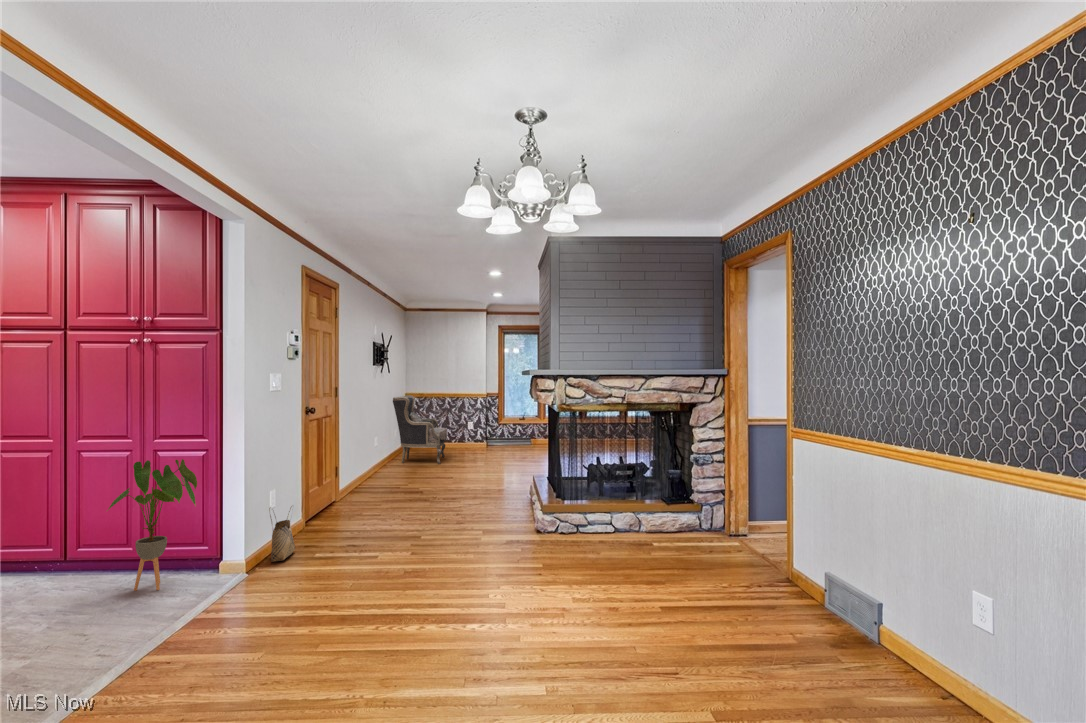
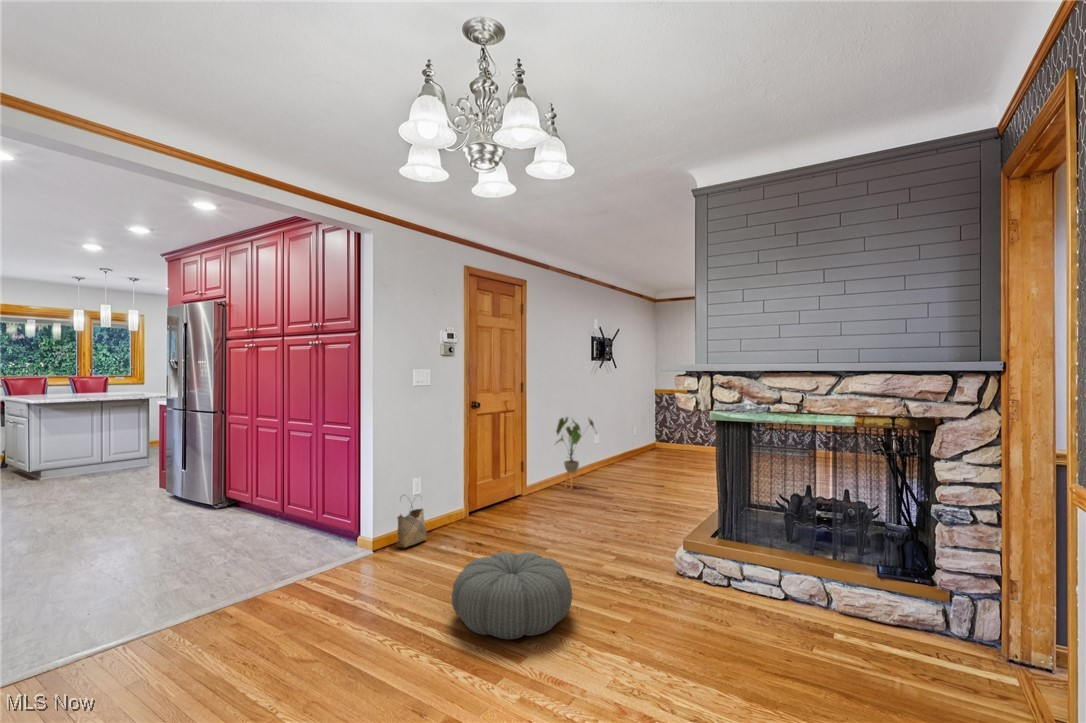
armchair: present [393,395,447,464] -> none [627,393,689,467]
house plant: present [108,459,197,591] -> present [556,417,595,487]
pouf: none [410,529,510,593] -> present [452,552,572,639]

